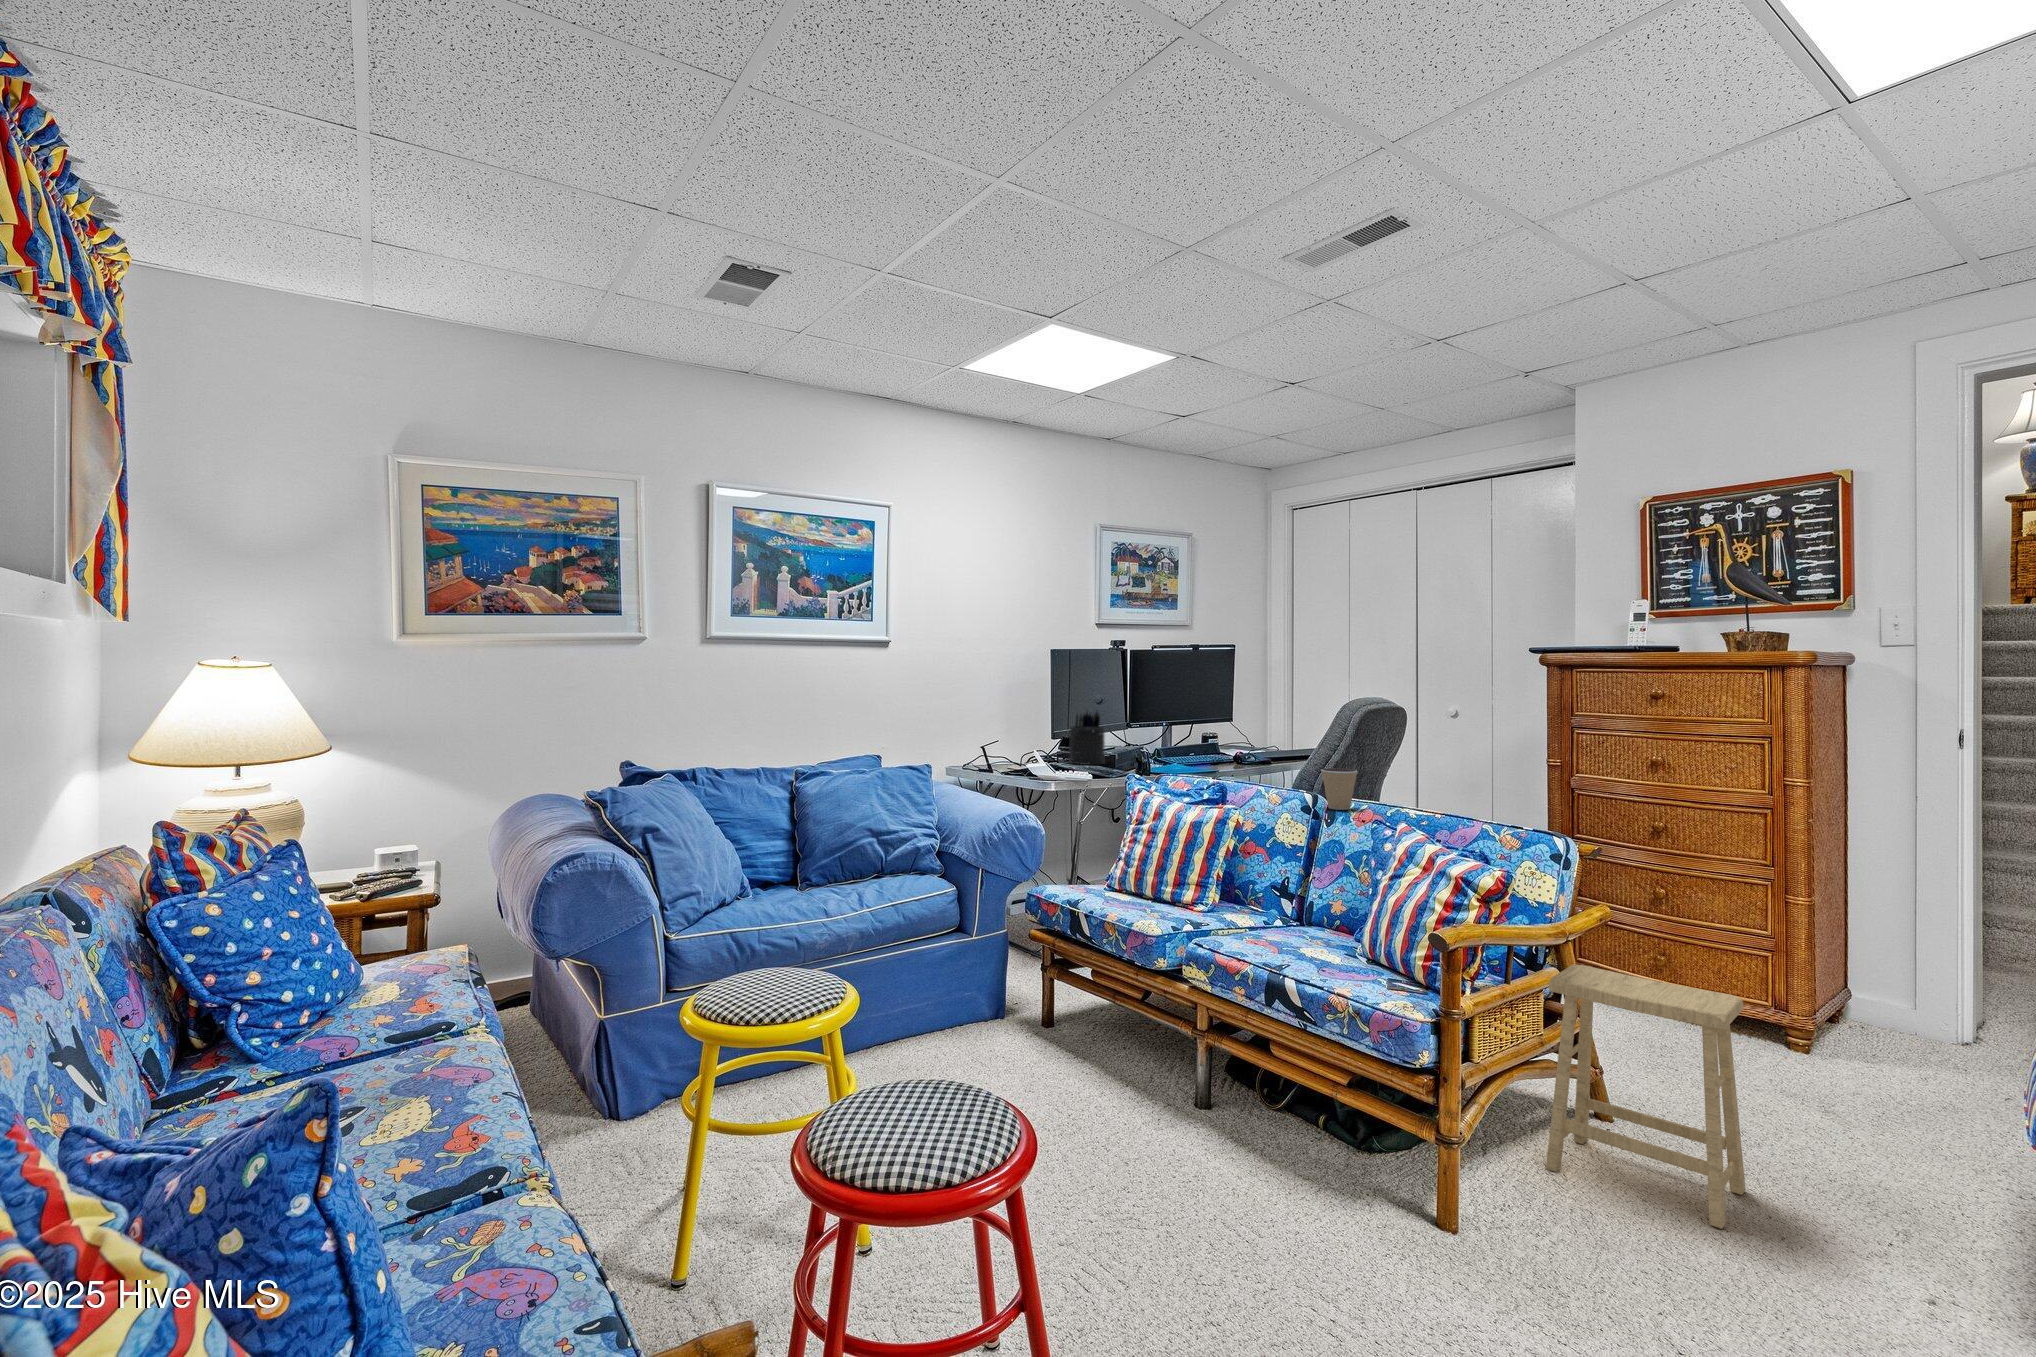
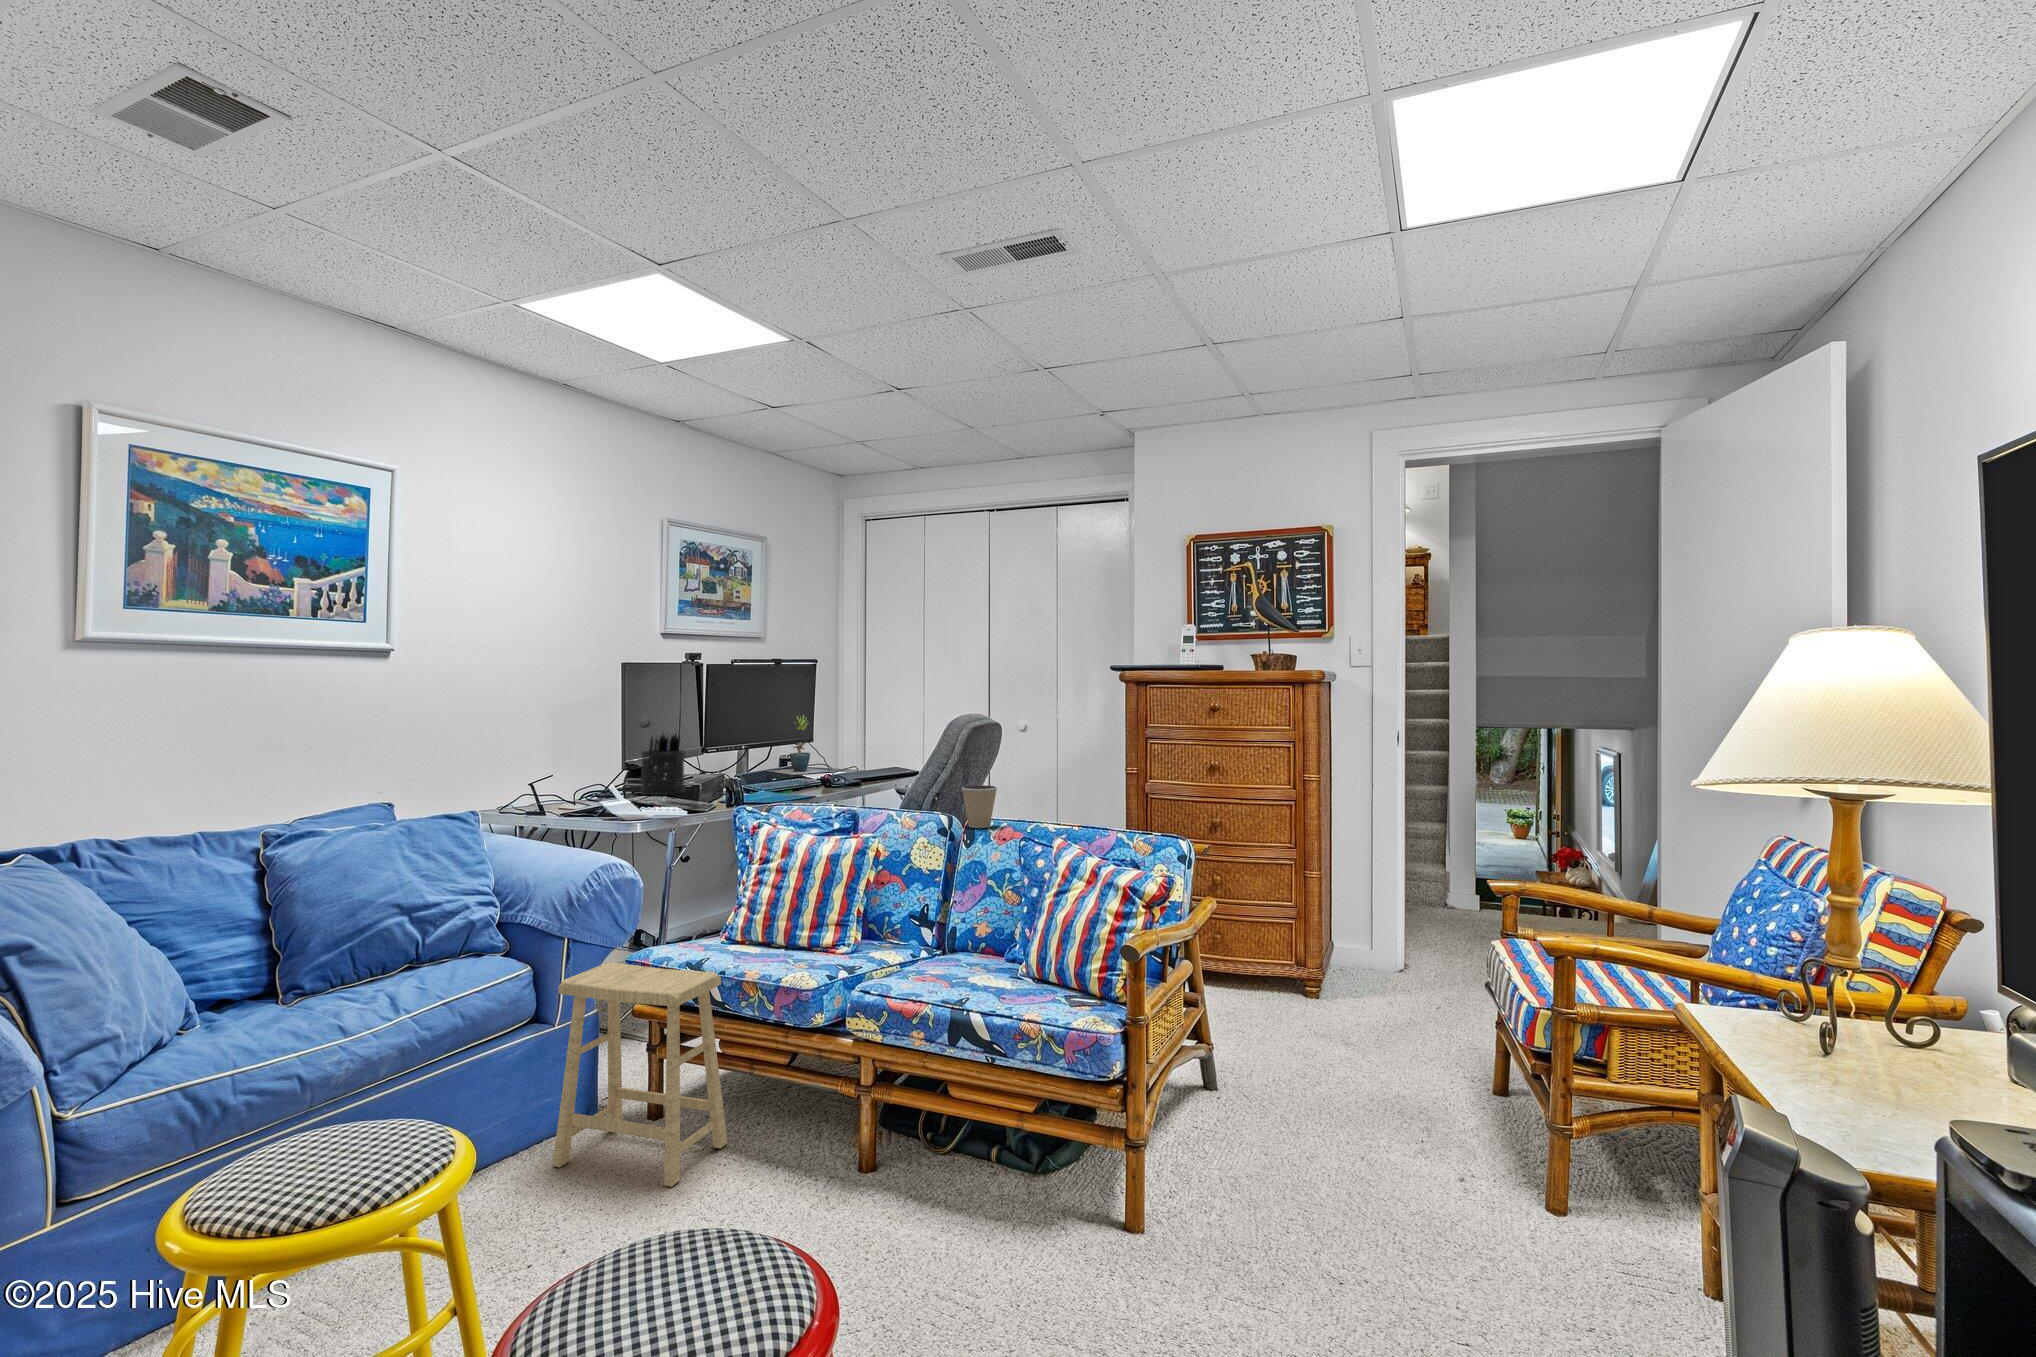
potted plant: none [1192,698,1255,754] -> present [768,715,831,775]
footstool: present [1546,965,1746,1229] -> present [553,963,728,1187]

